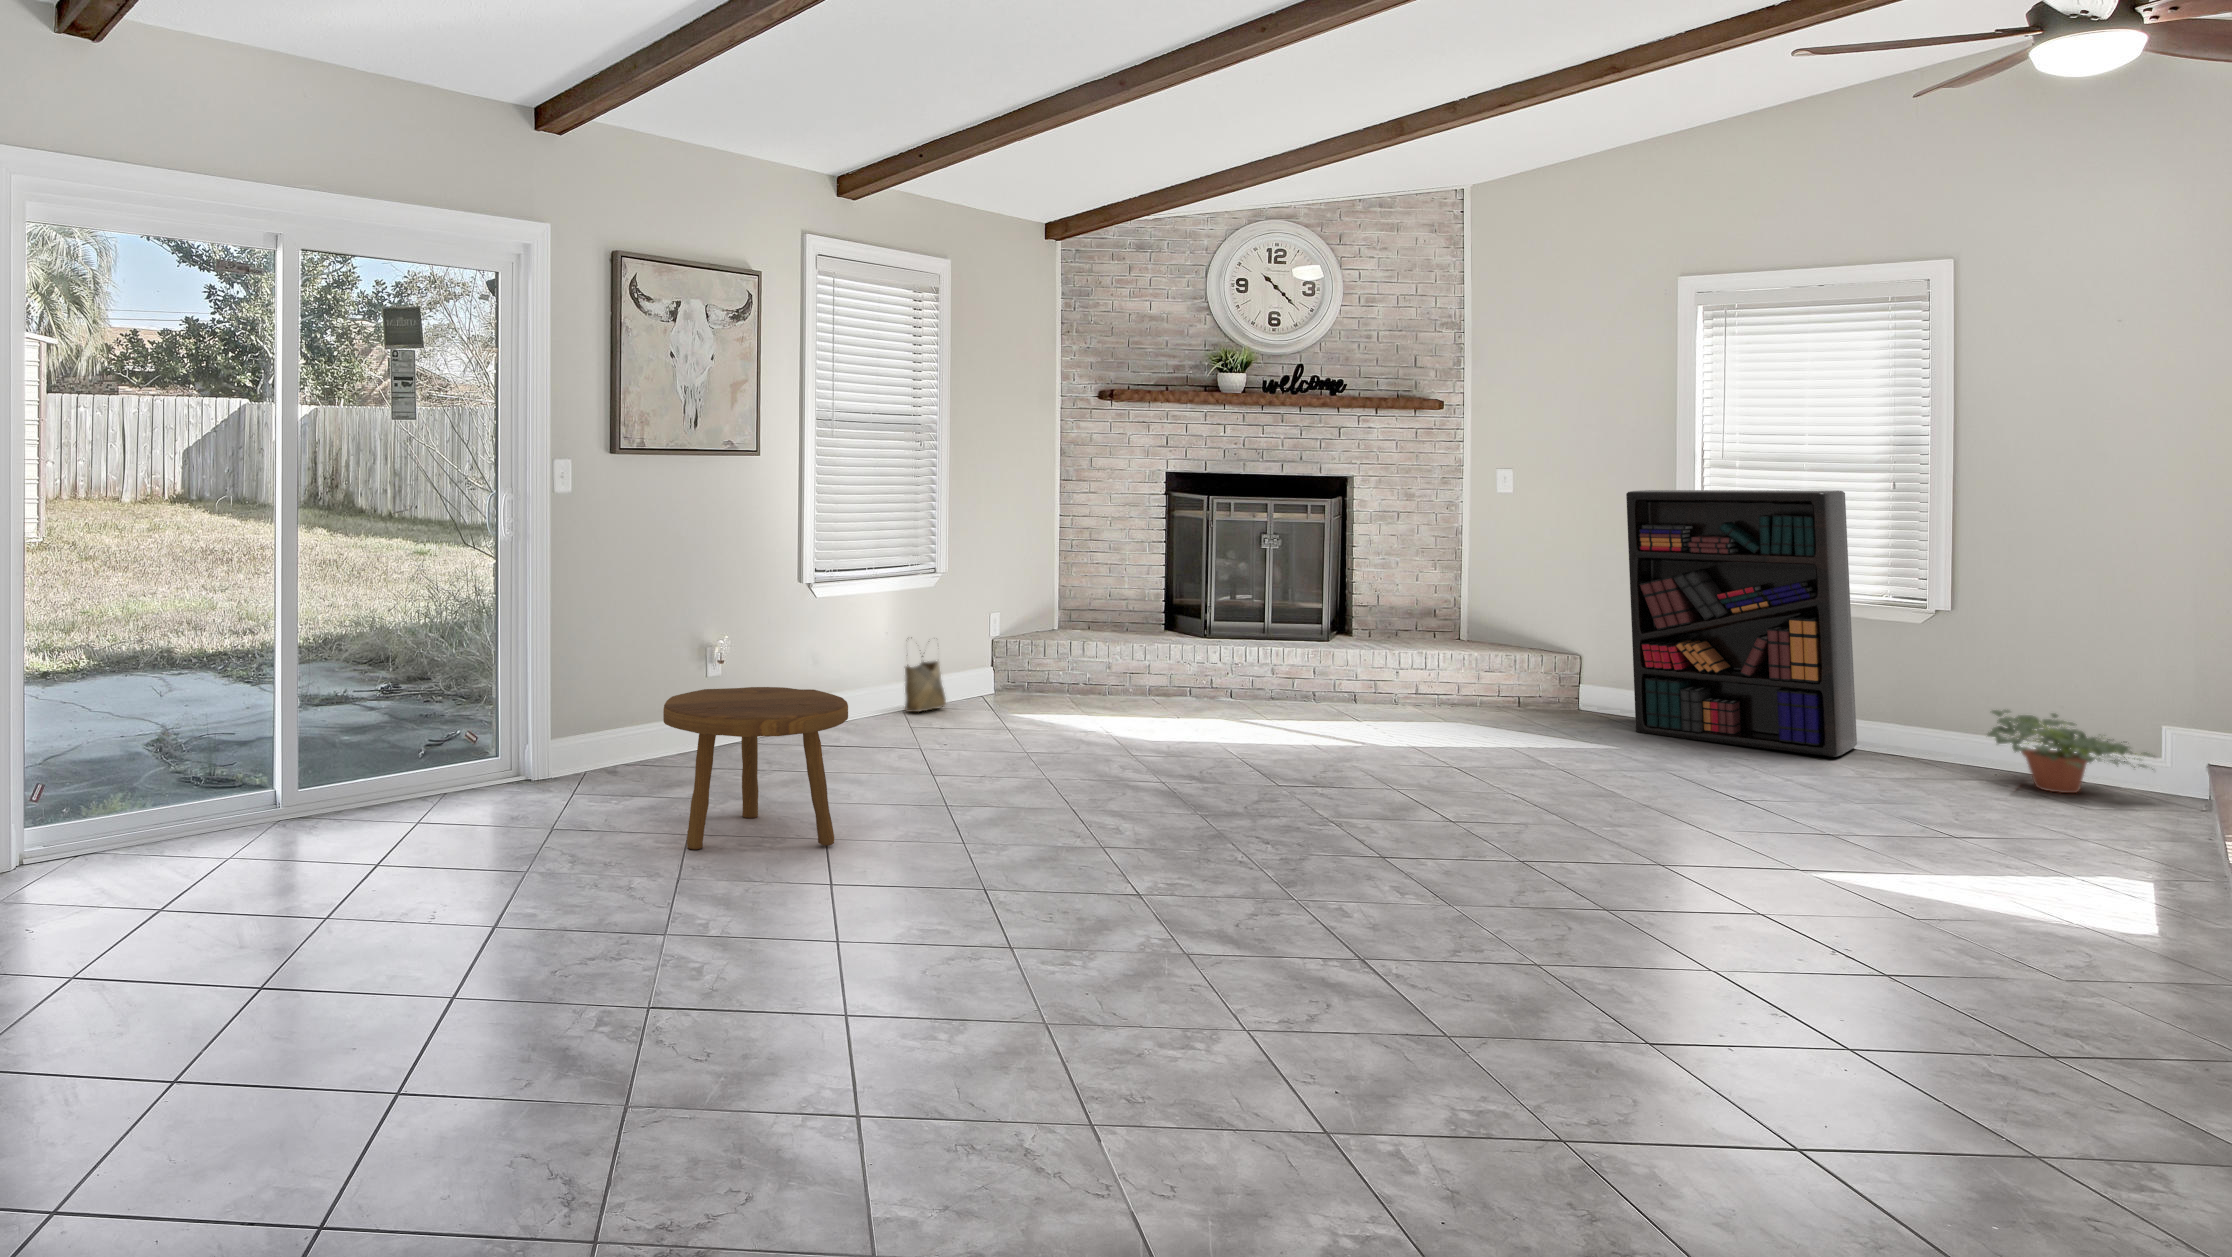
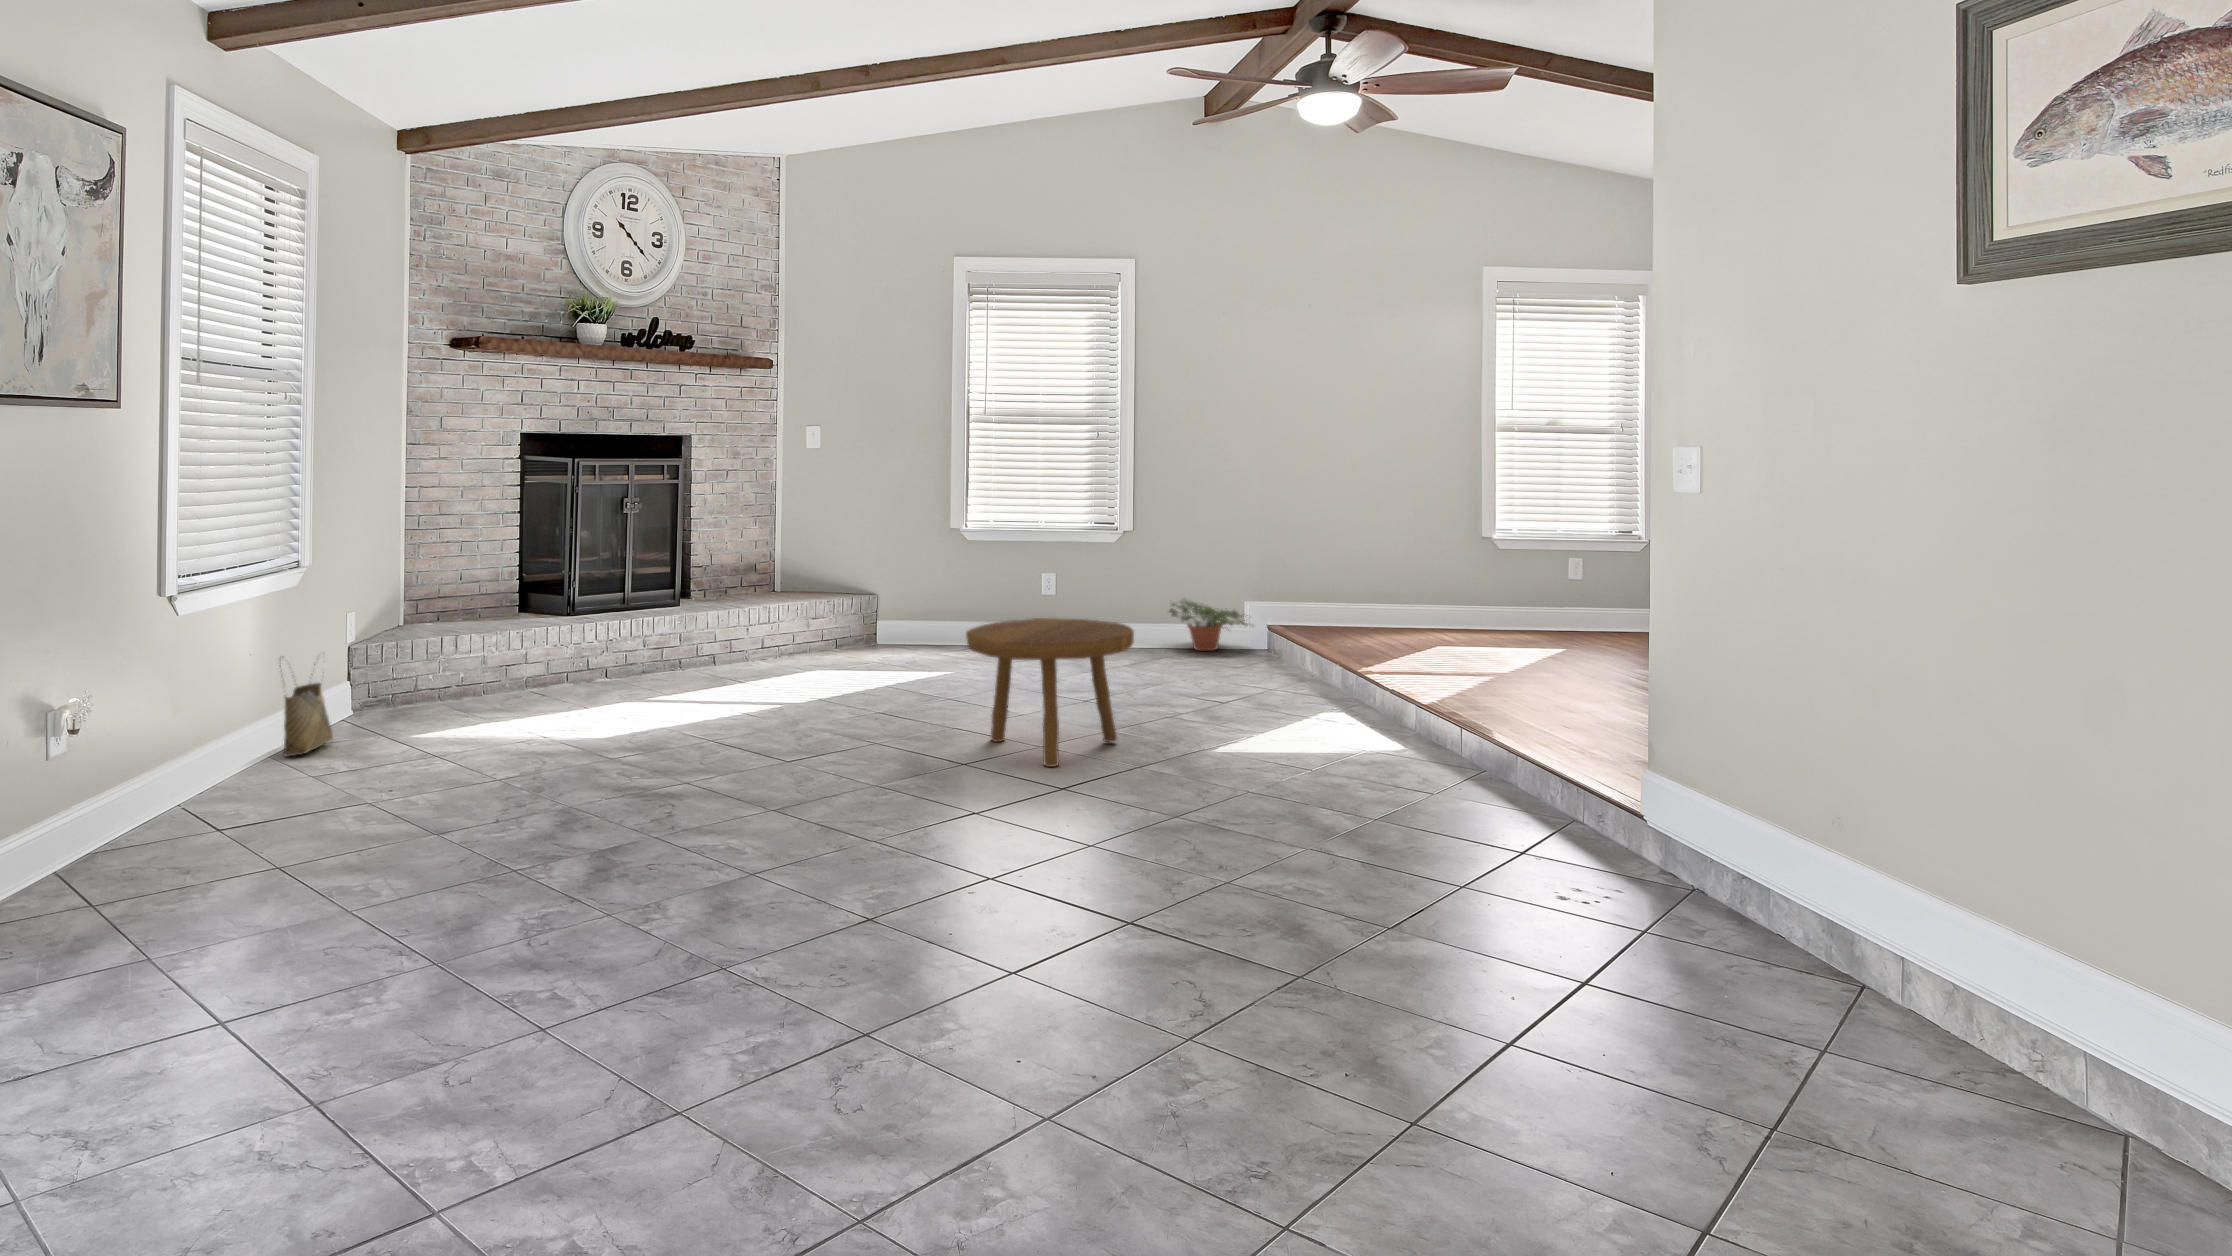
bookshelf: present [1626,490,1857,757] -> none [941,438,1086,651]
footstool: present [663,687,848,849] -> present [966,618,1134,767]

